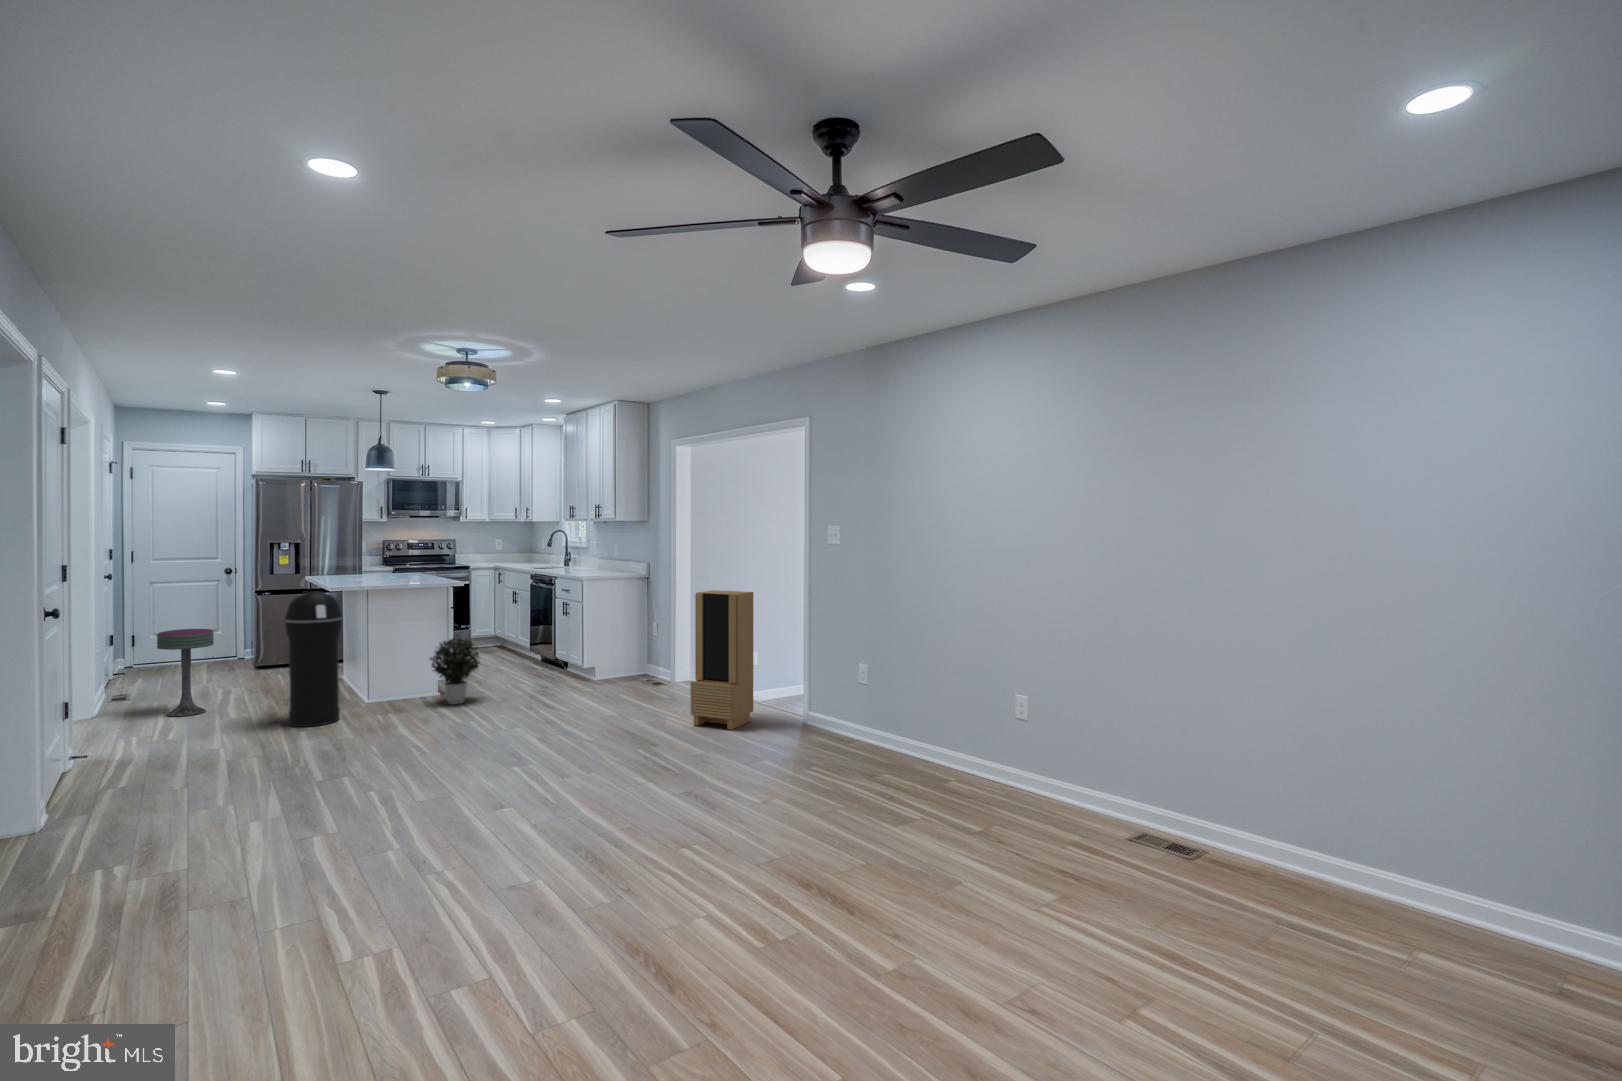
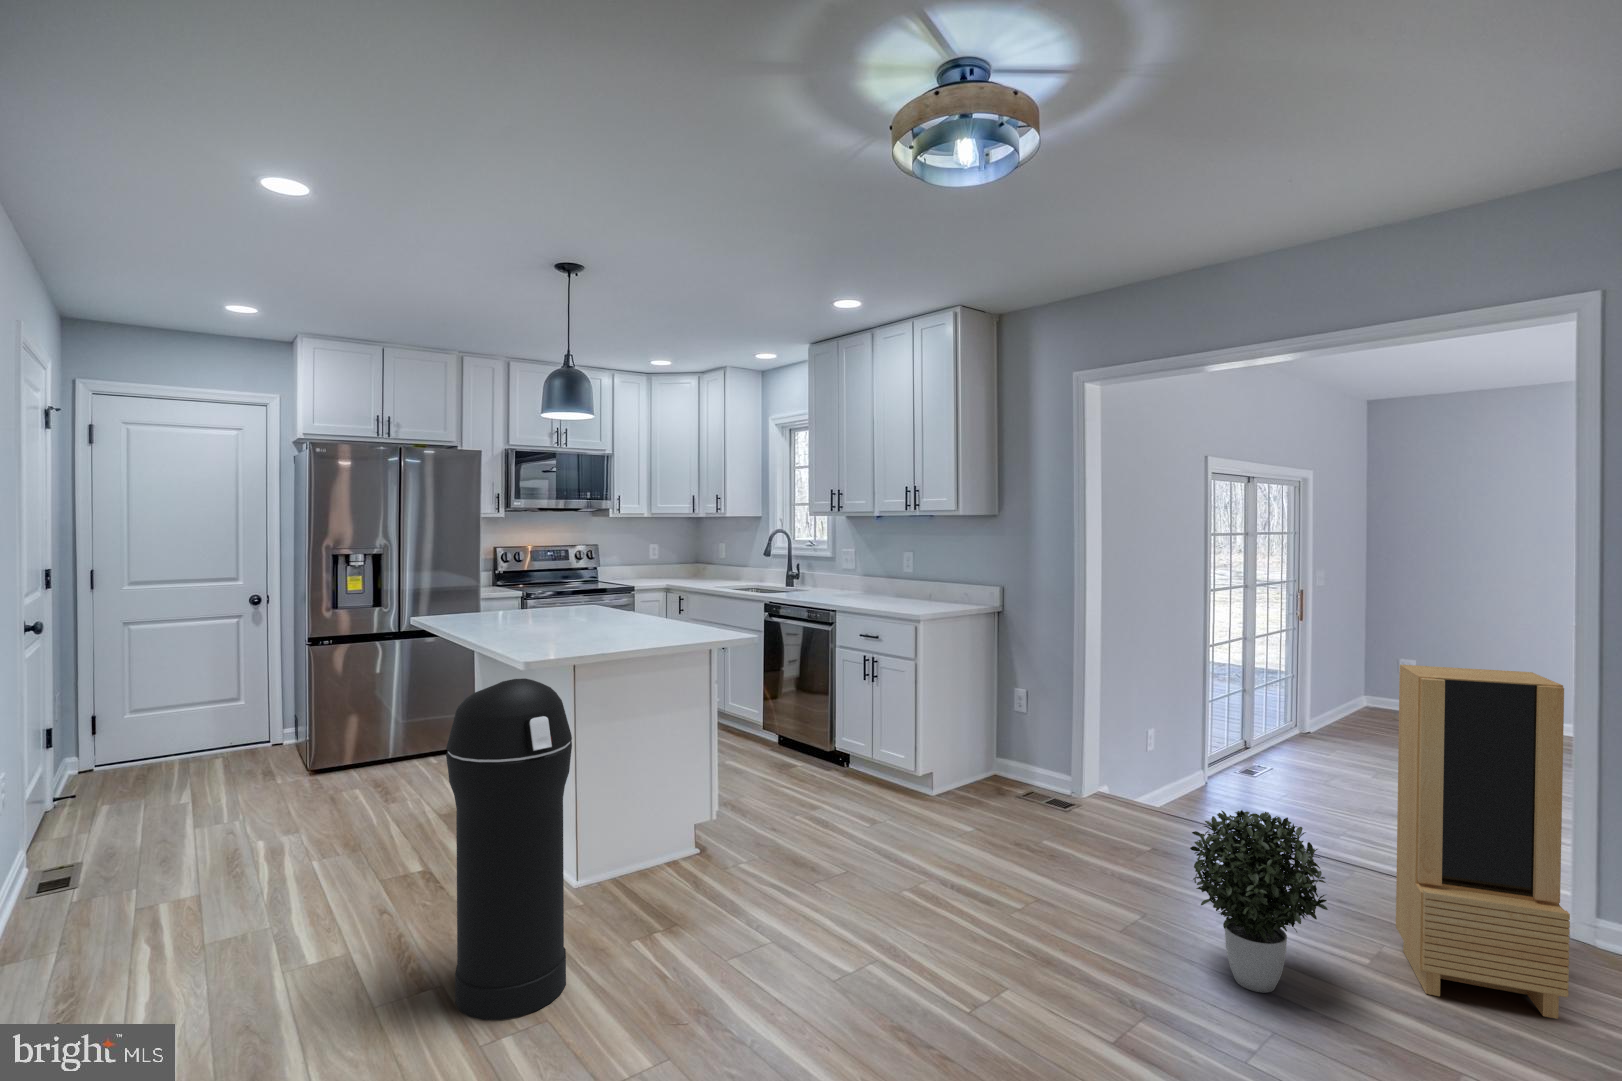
bar stool: present [157,629,214,717] -> none [131,751,260,968]
potted plant: present [430,638,480,705] -> present [1190,810,1328,993]

